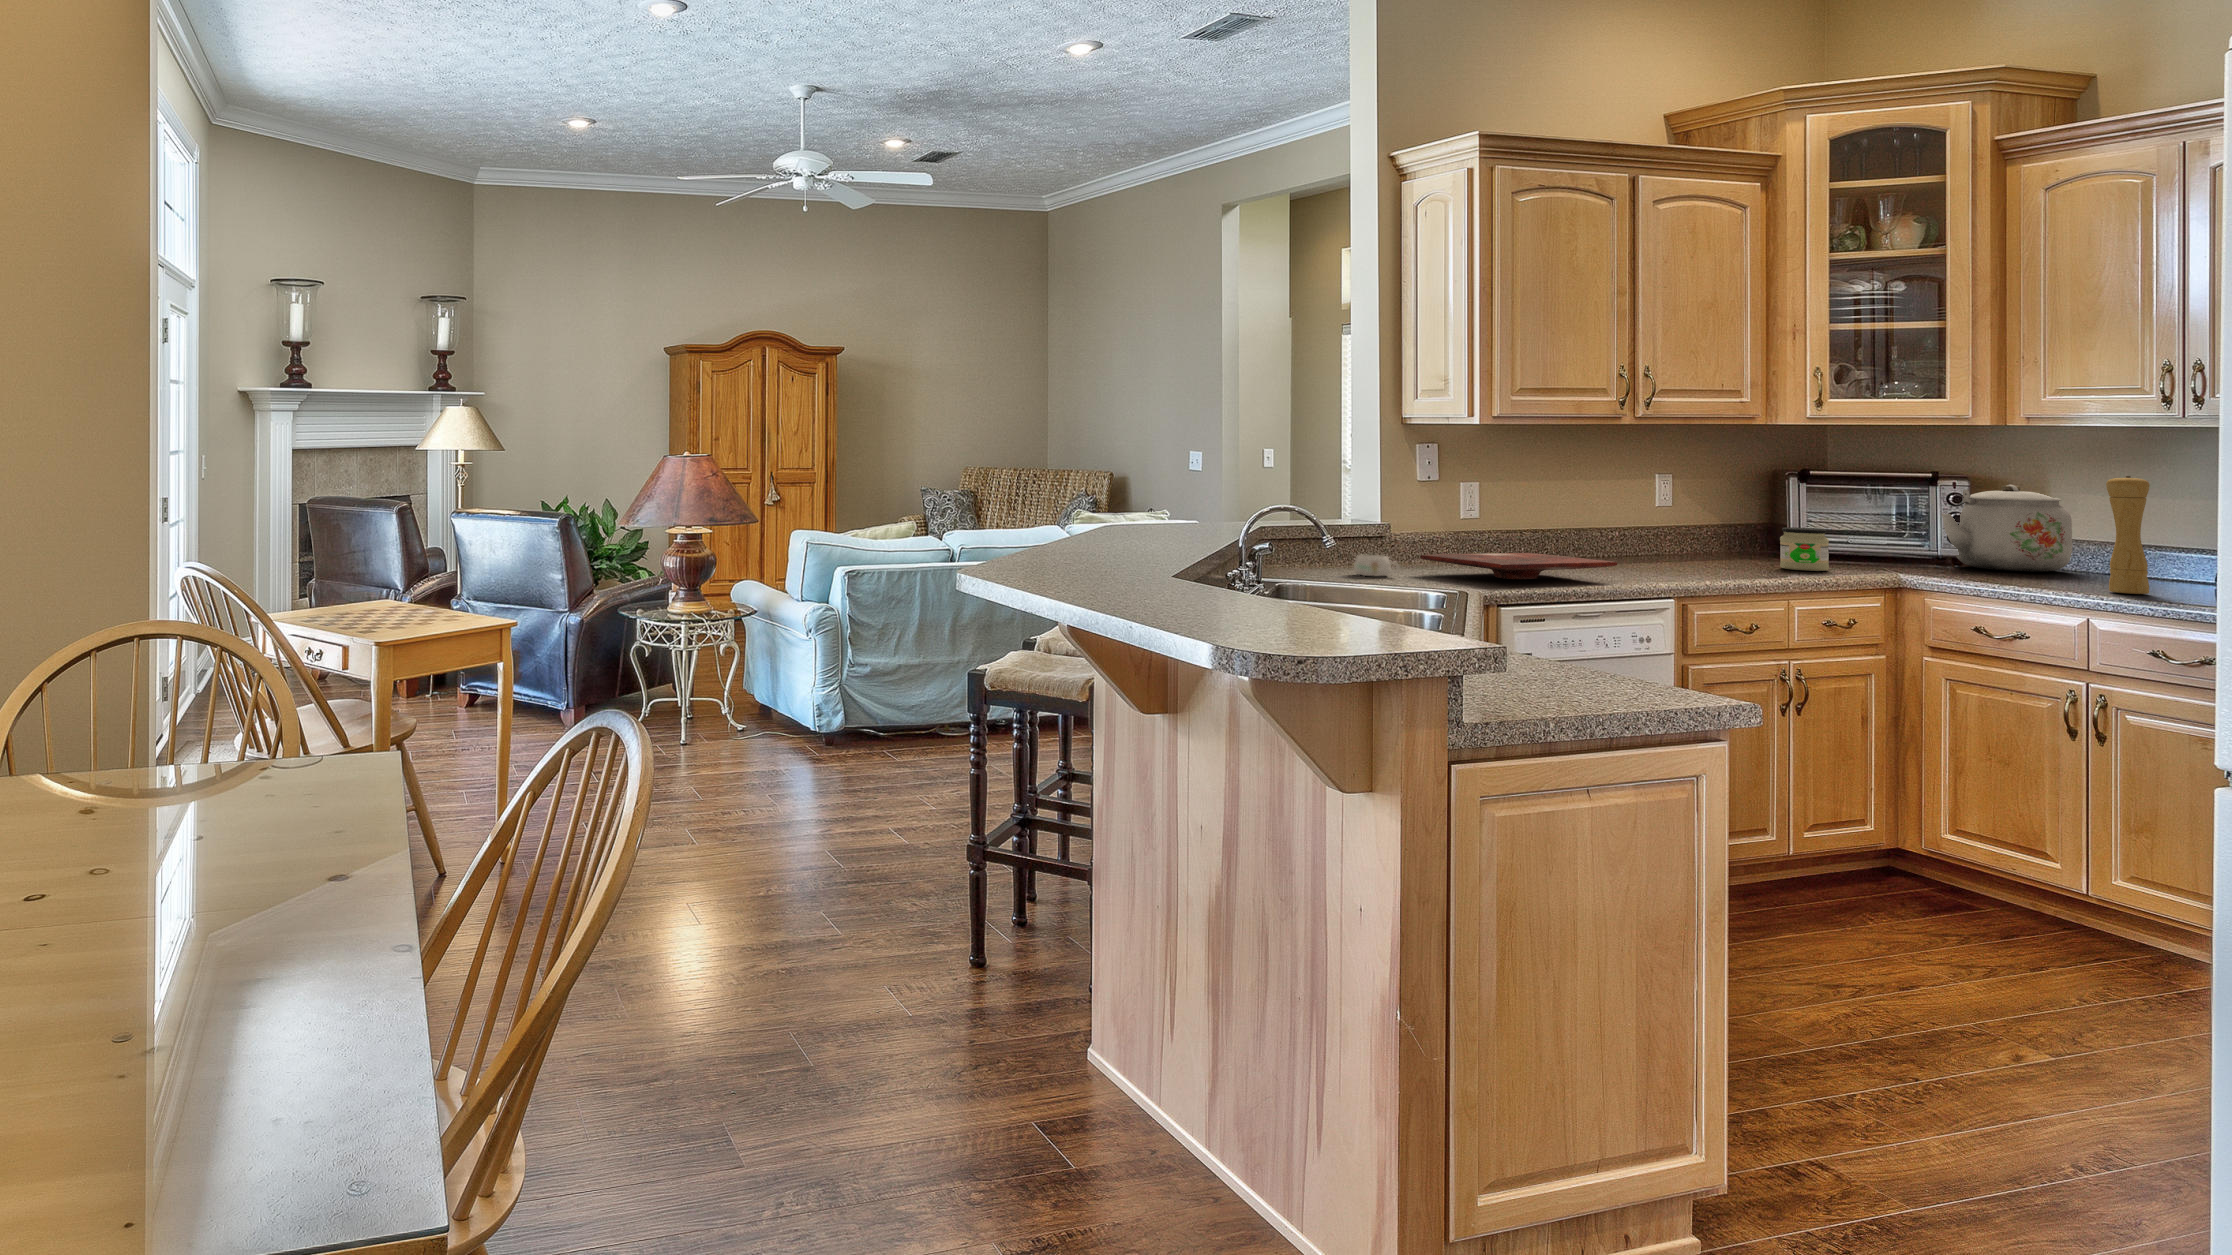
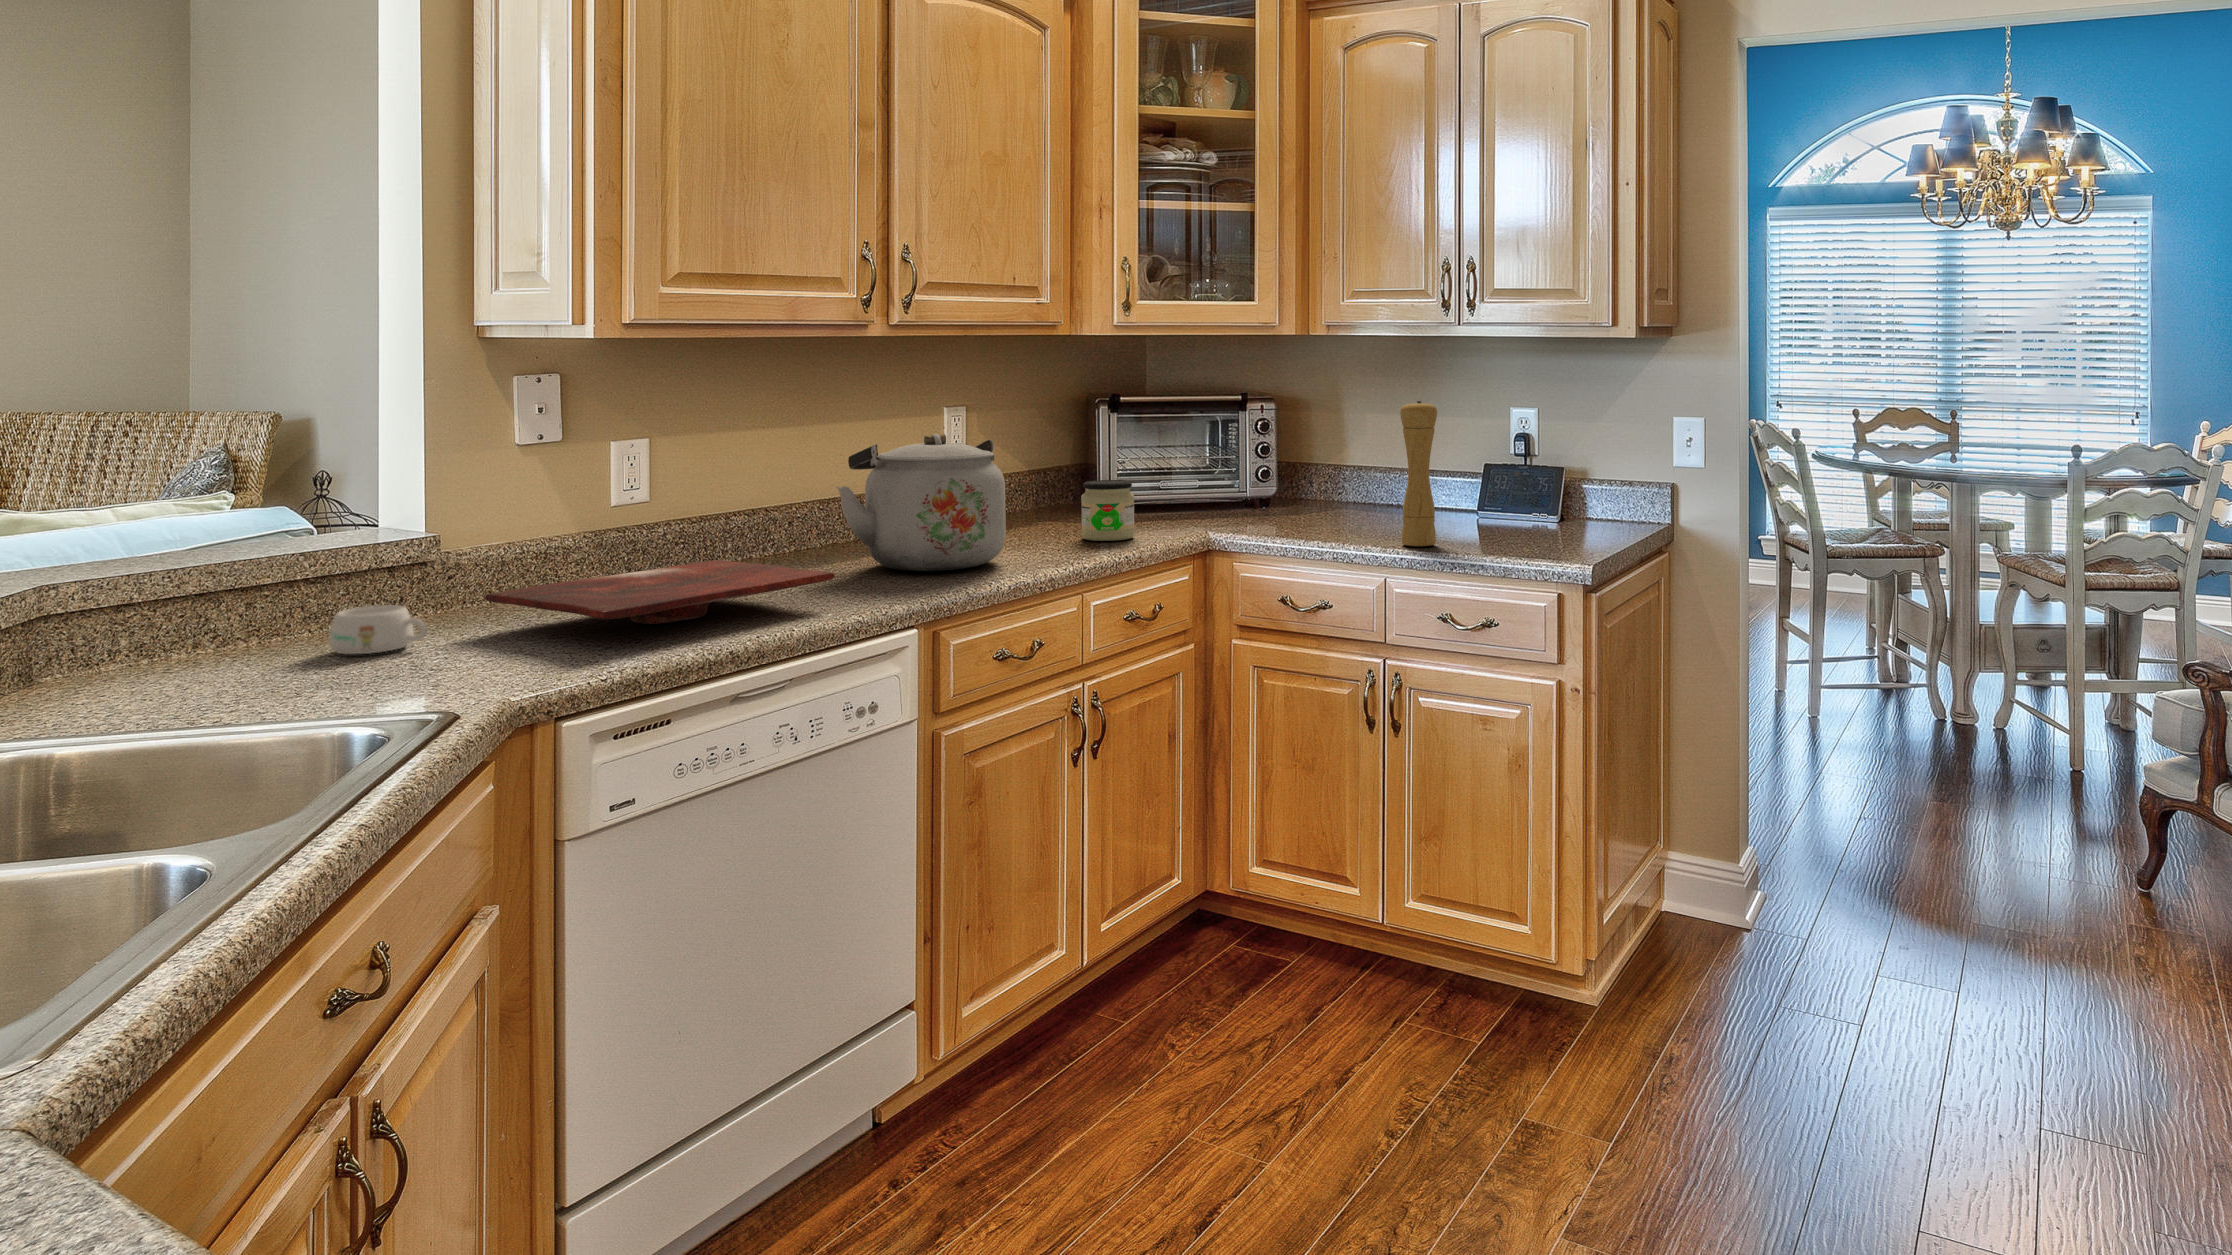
kettle: present [1941,485,2072,572] -> present [837,434,1006,571]

